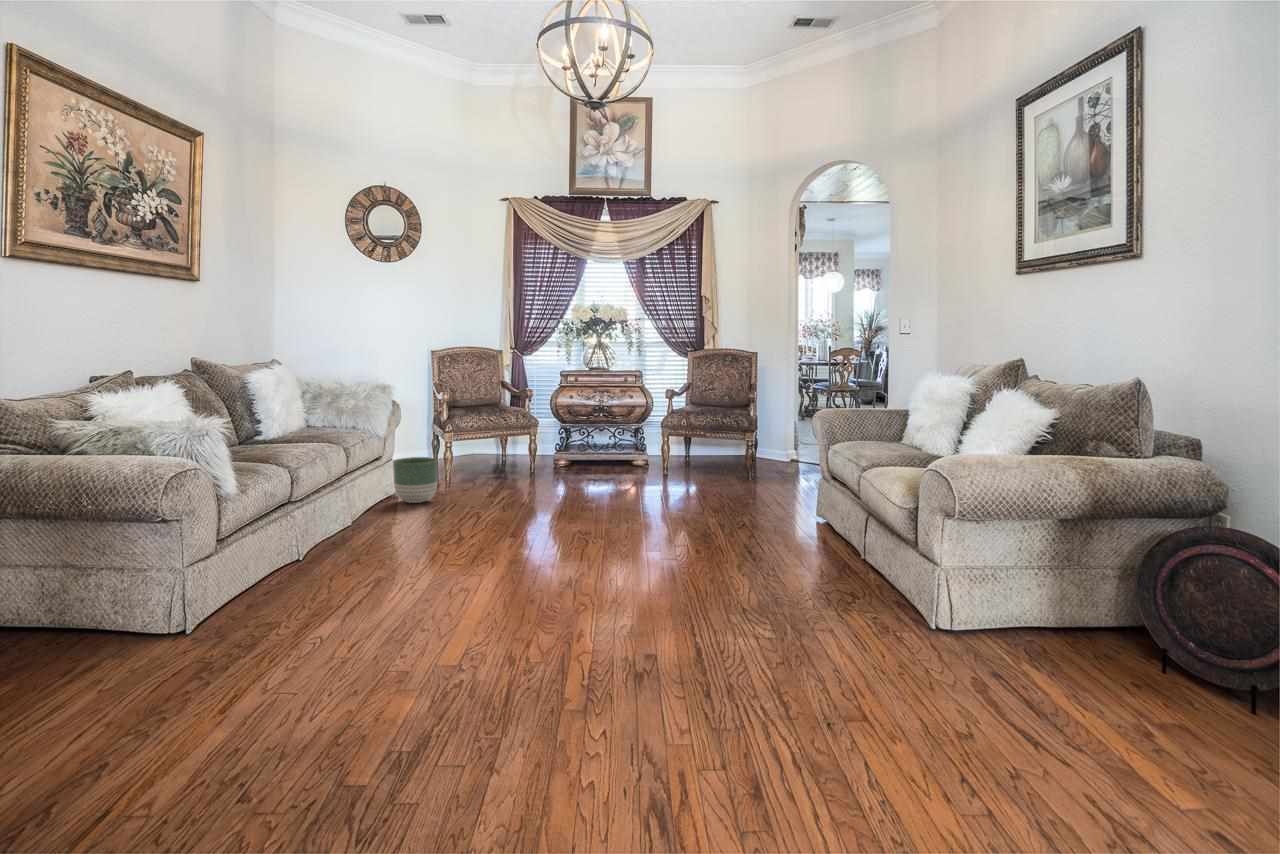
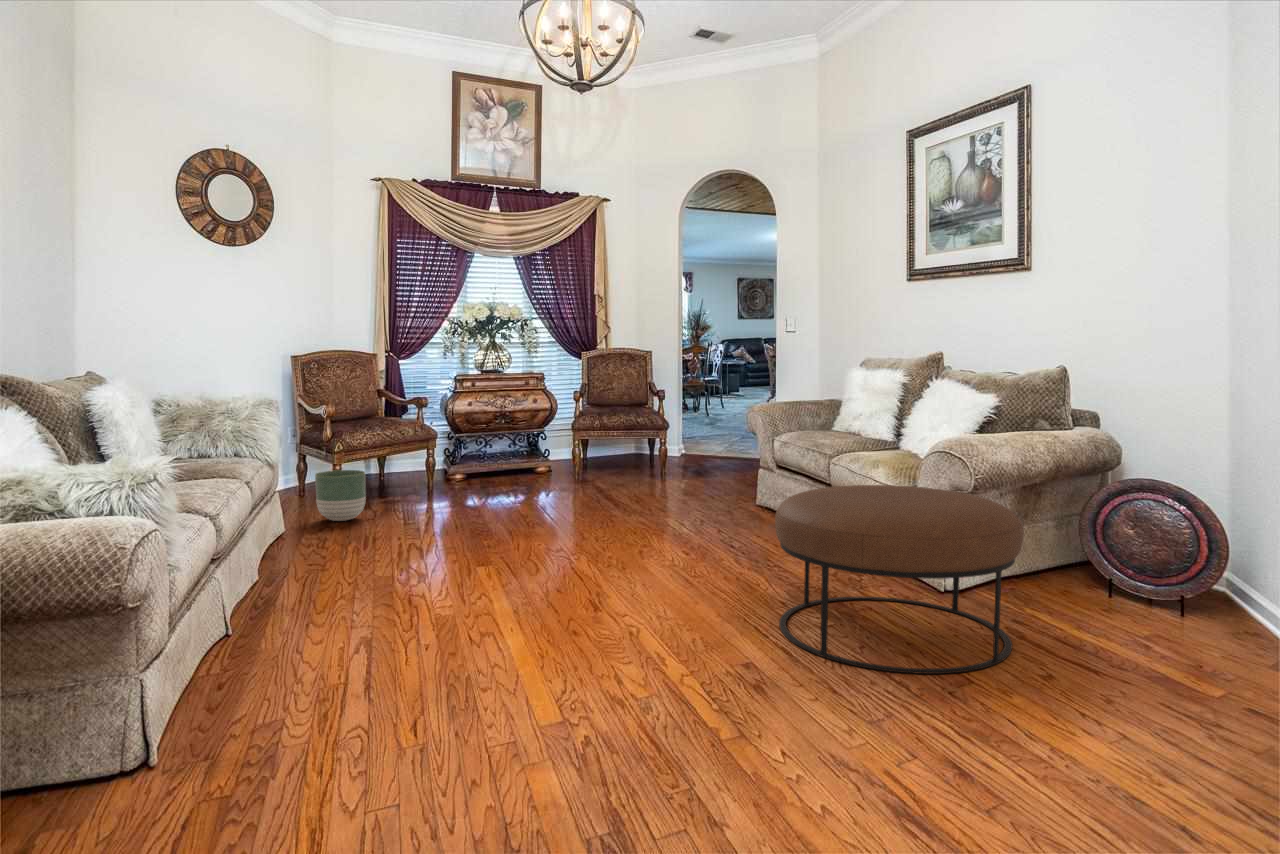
ottoman: none [677,516,977,778] -> present [775,485,1024,674]

